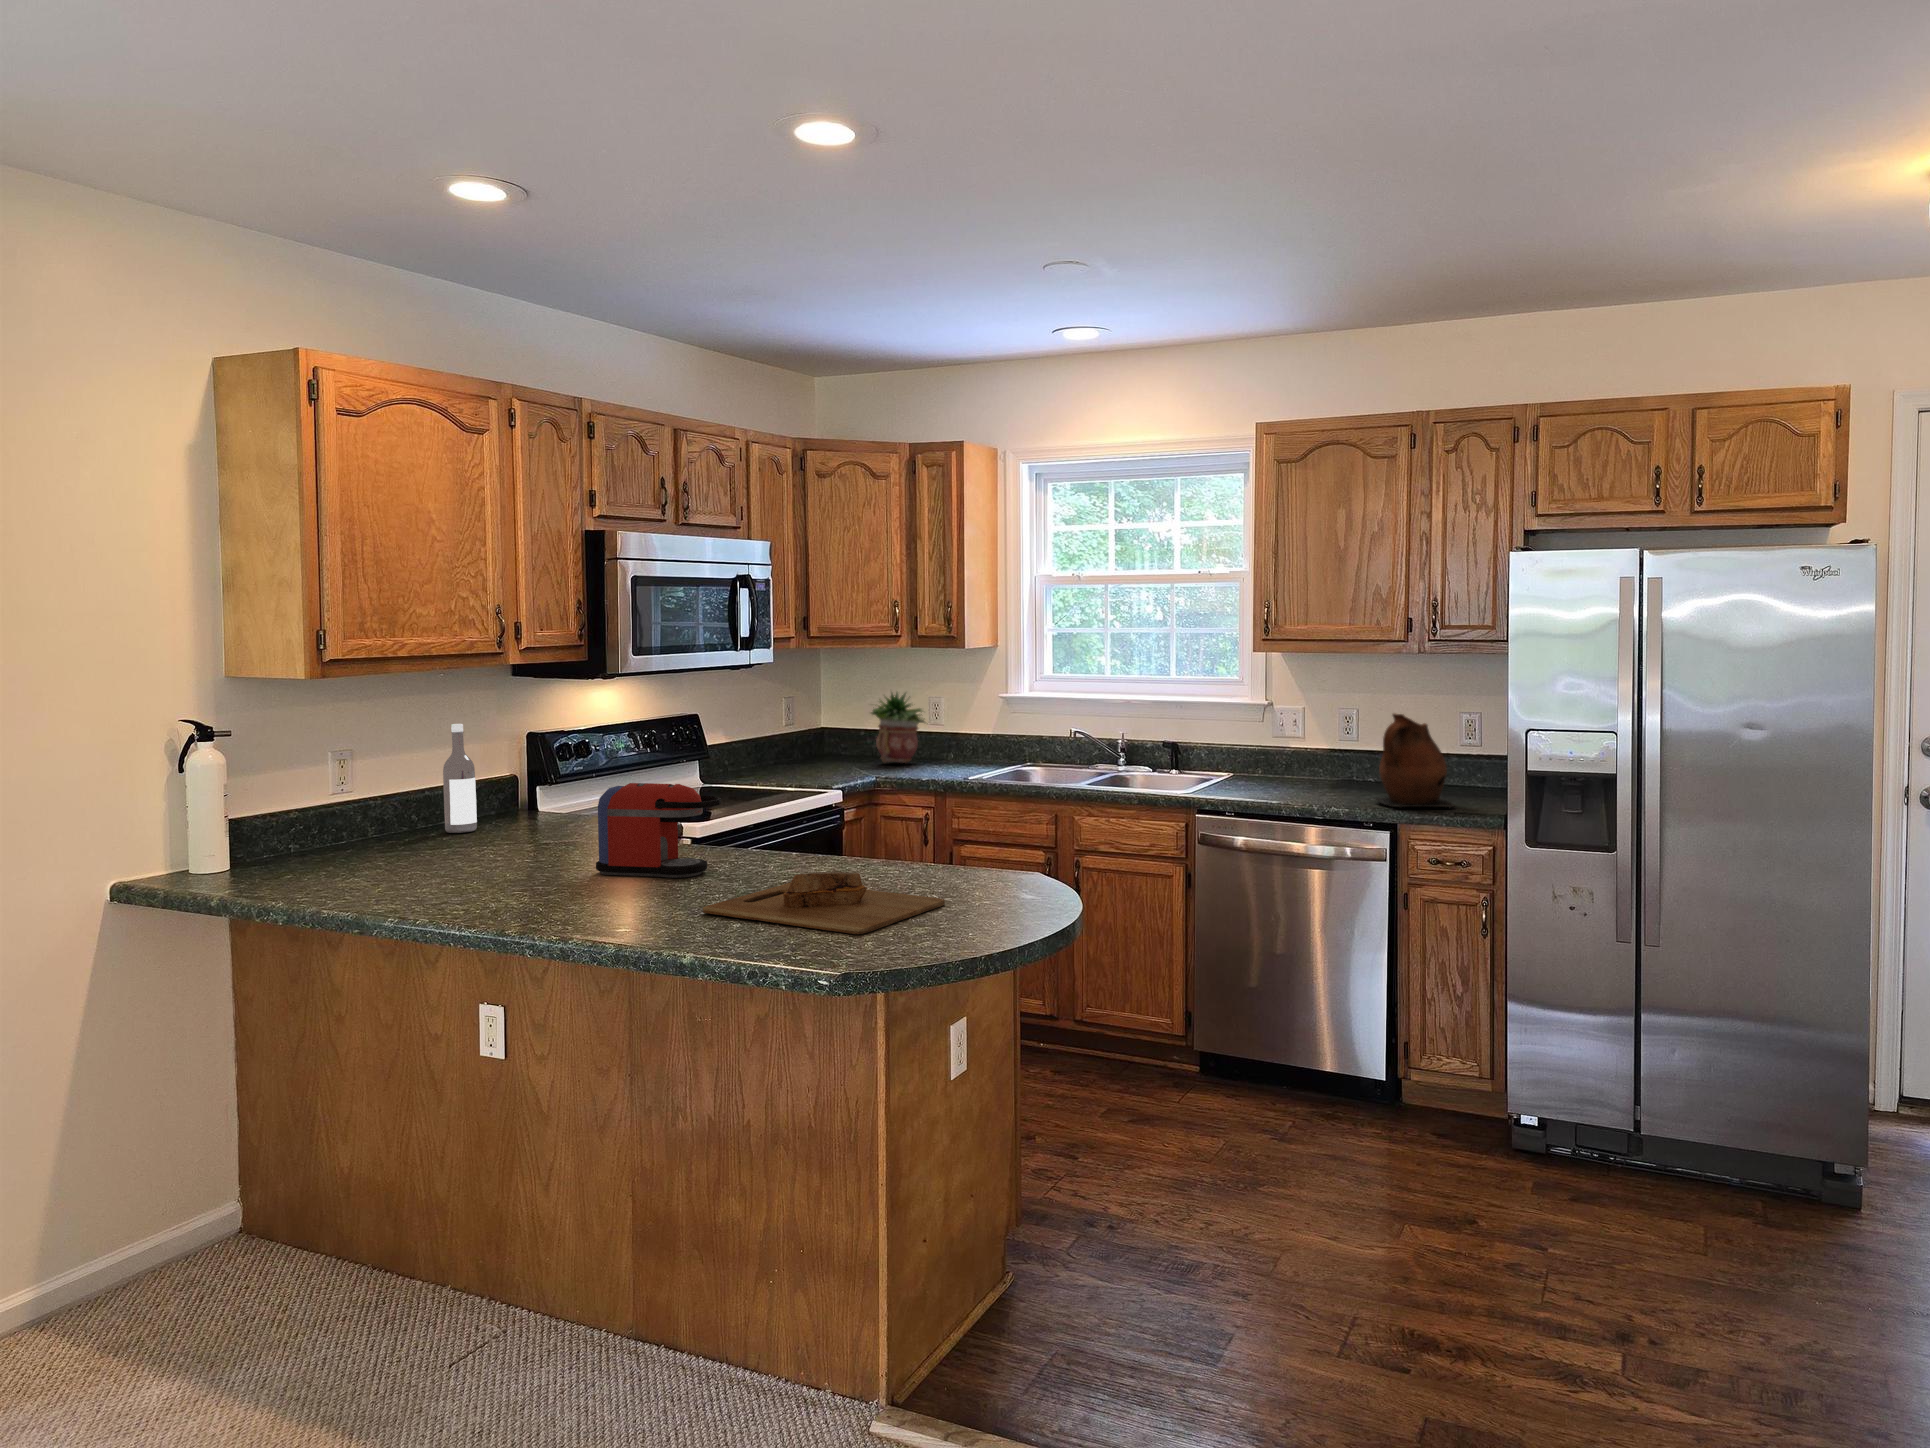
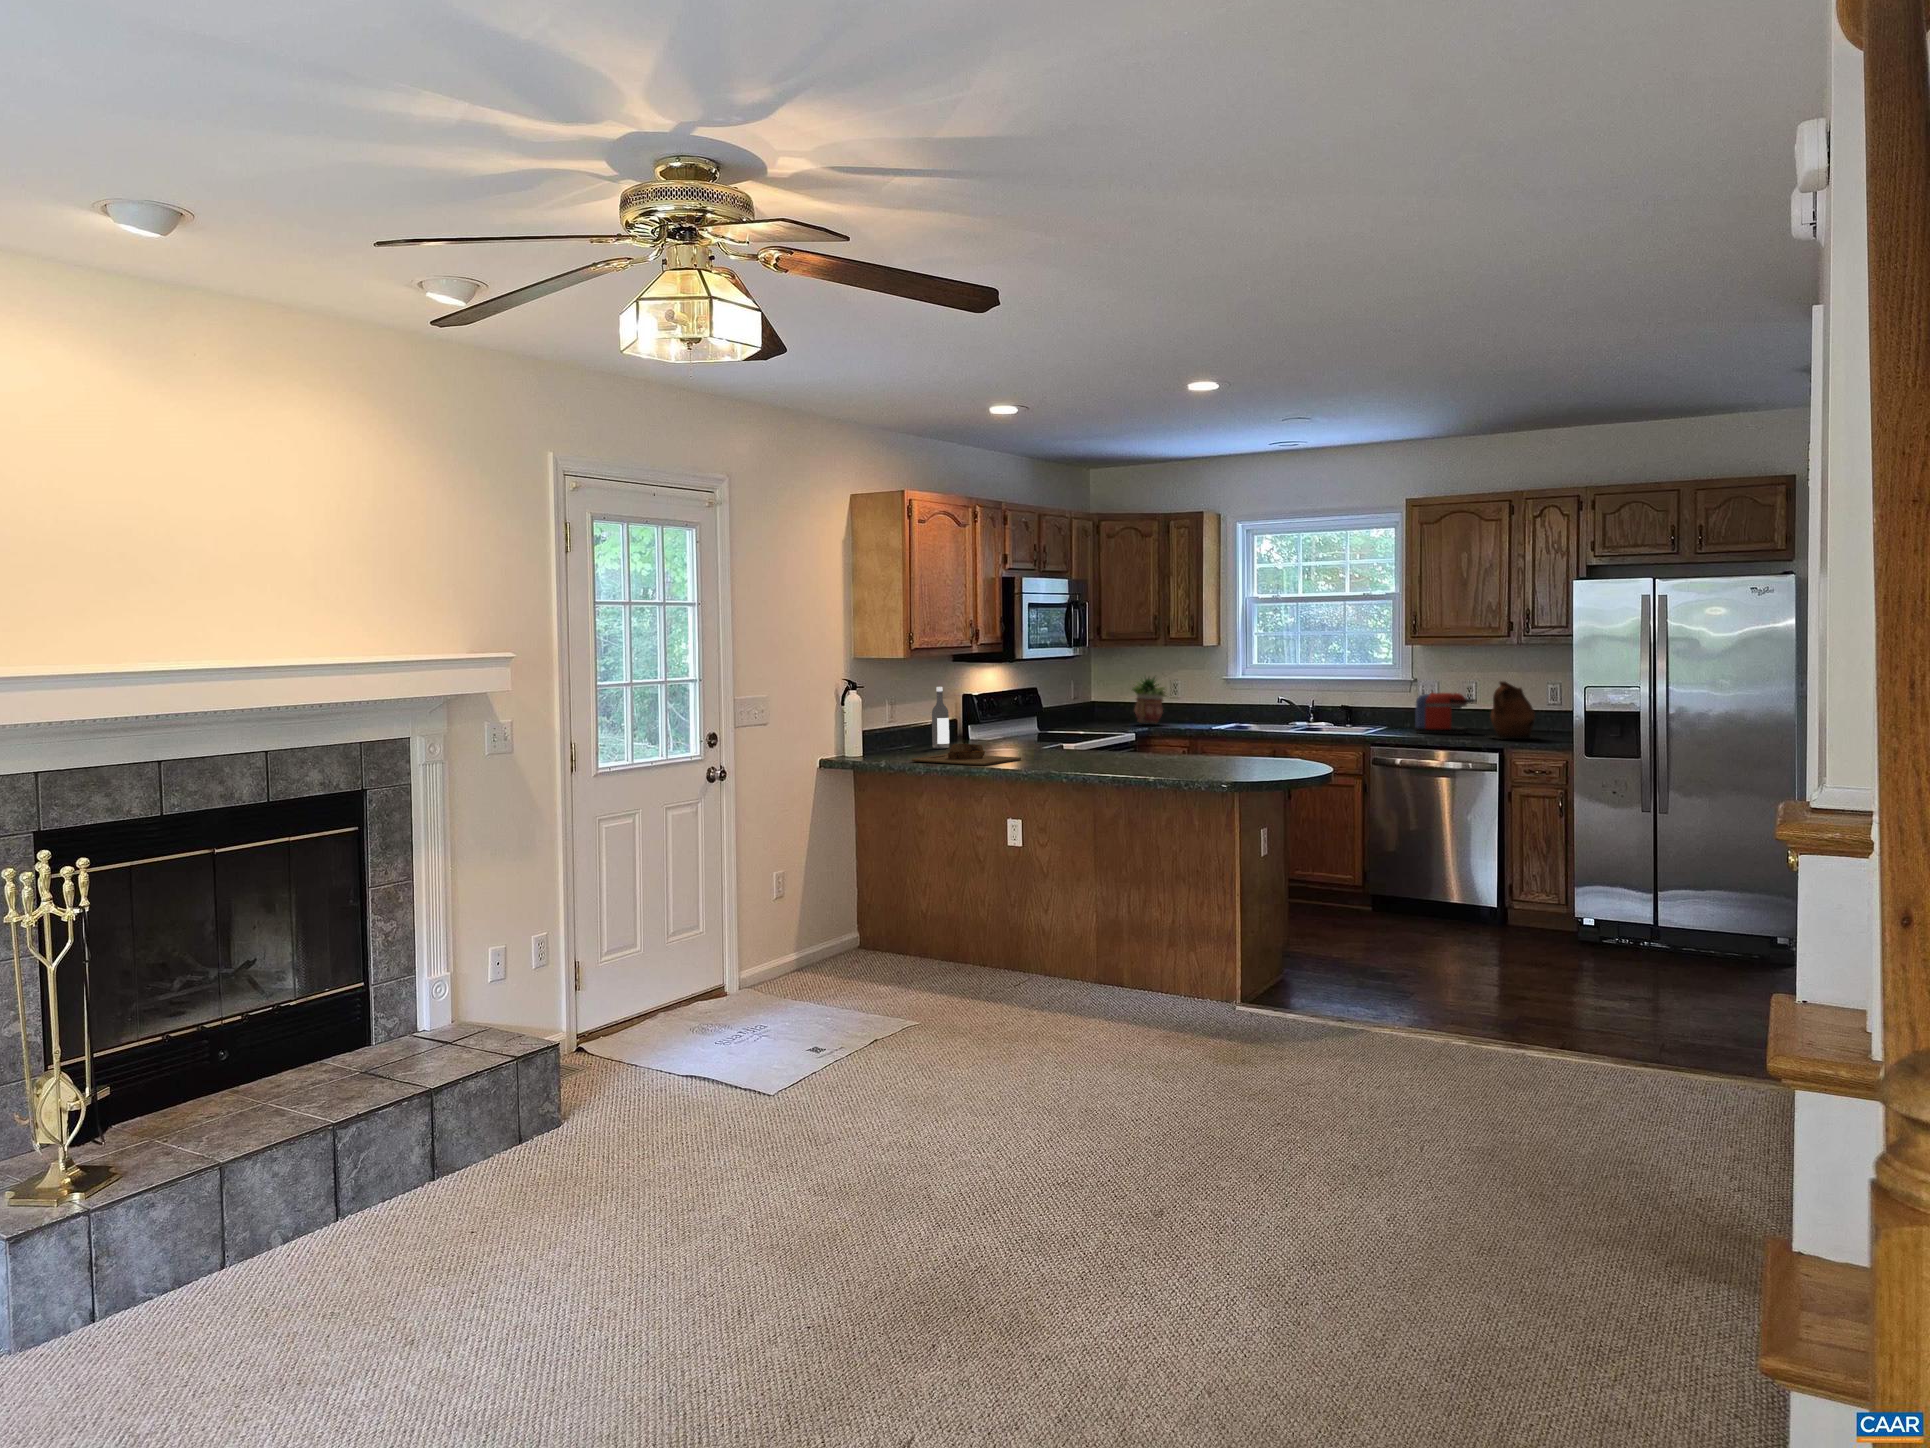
coffee maker: present [596,783,721,878] -> present [1414,693,1476,733]
cutting board: present [703,872,945,934] -> present [912,744,1021,765]

